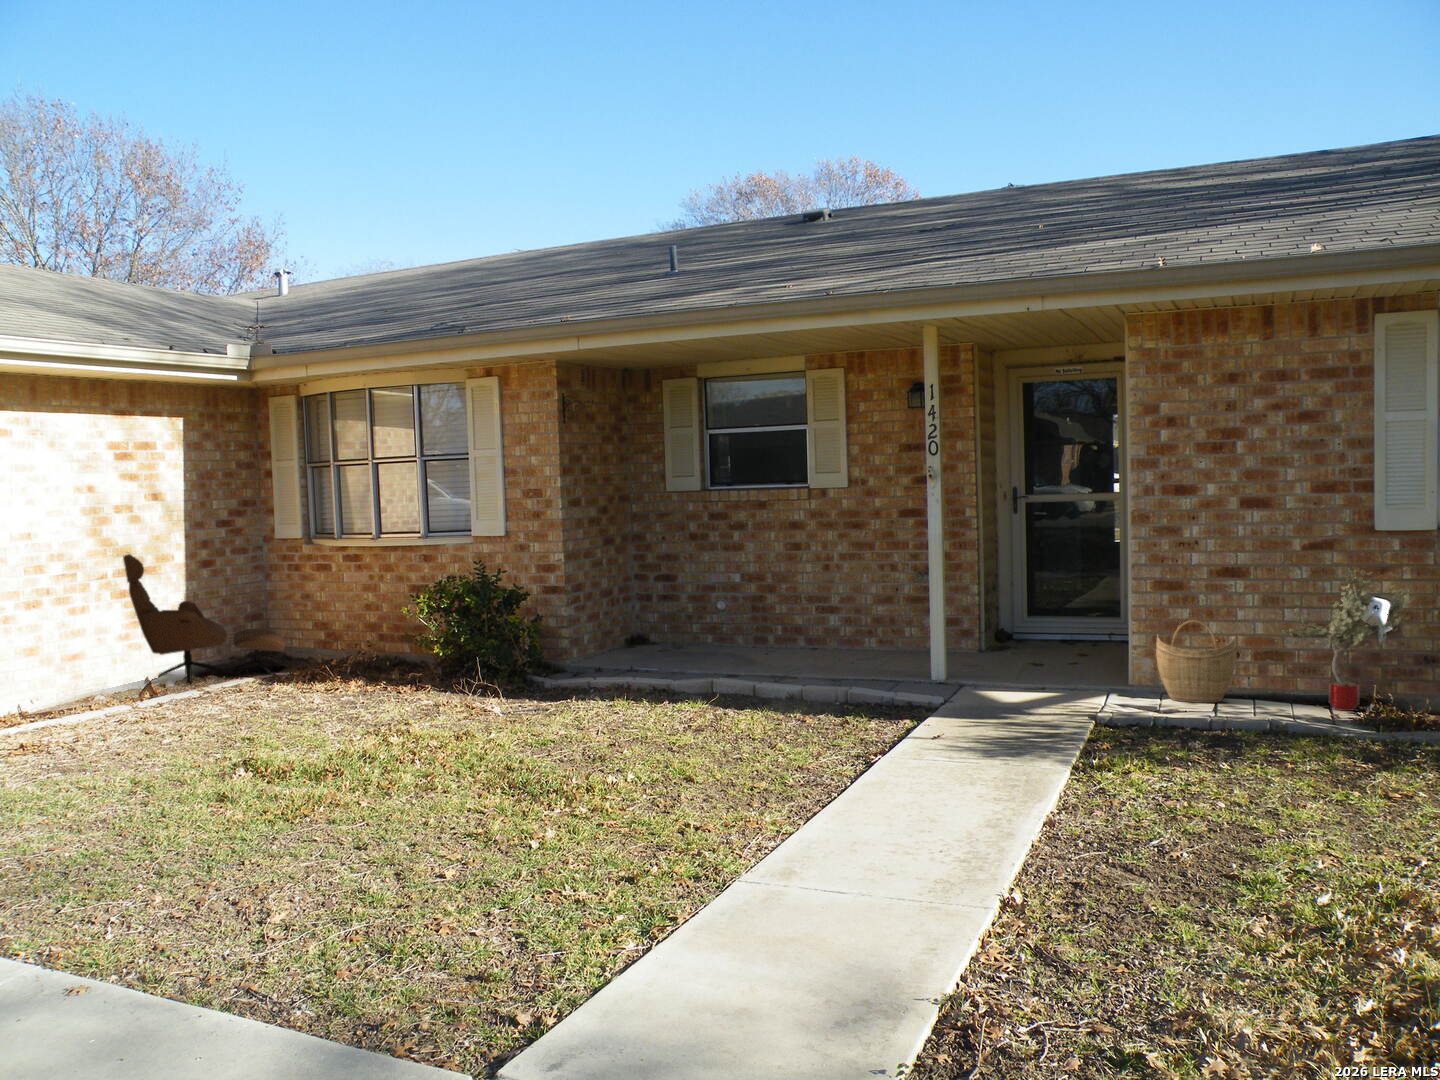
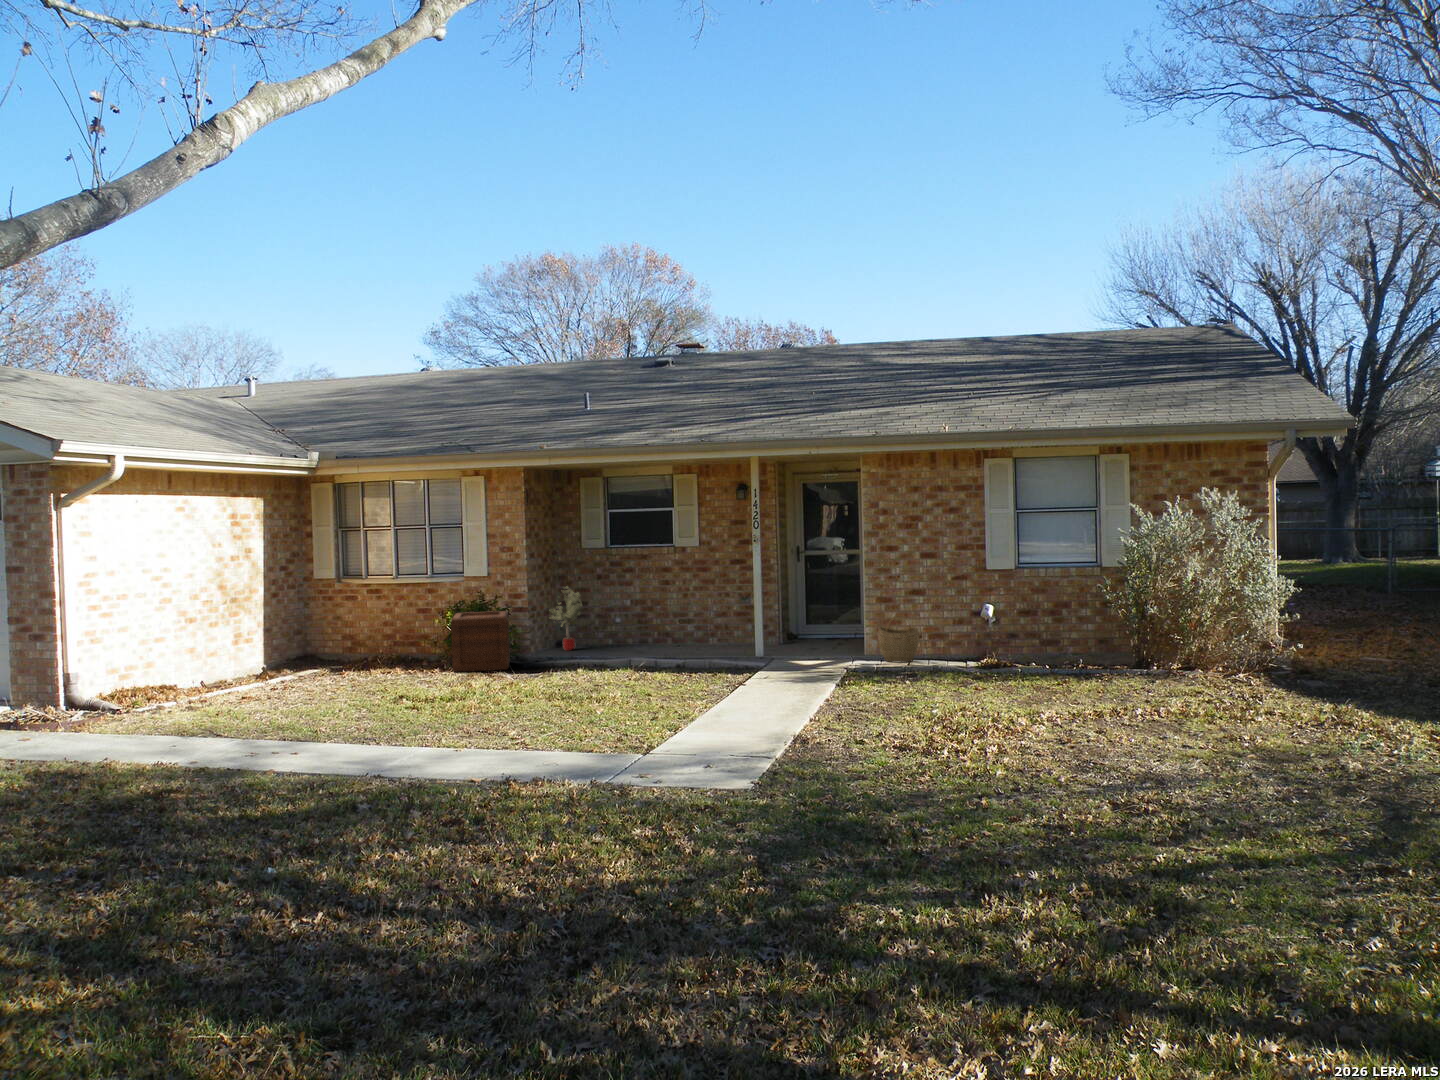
lounge chair: present [123,554,287,684] -> none [235,587,340,673]
potted tree: present [1282,570,1410,711] -> present [550,586,582,650]
wooden crate: none [418,594,529,696] -> present [451,611,510,672]

